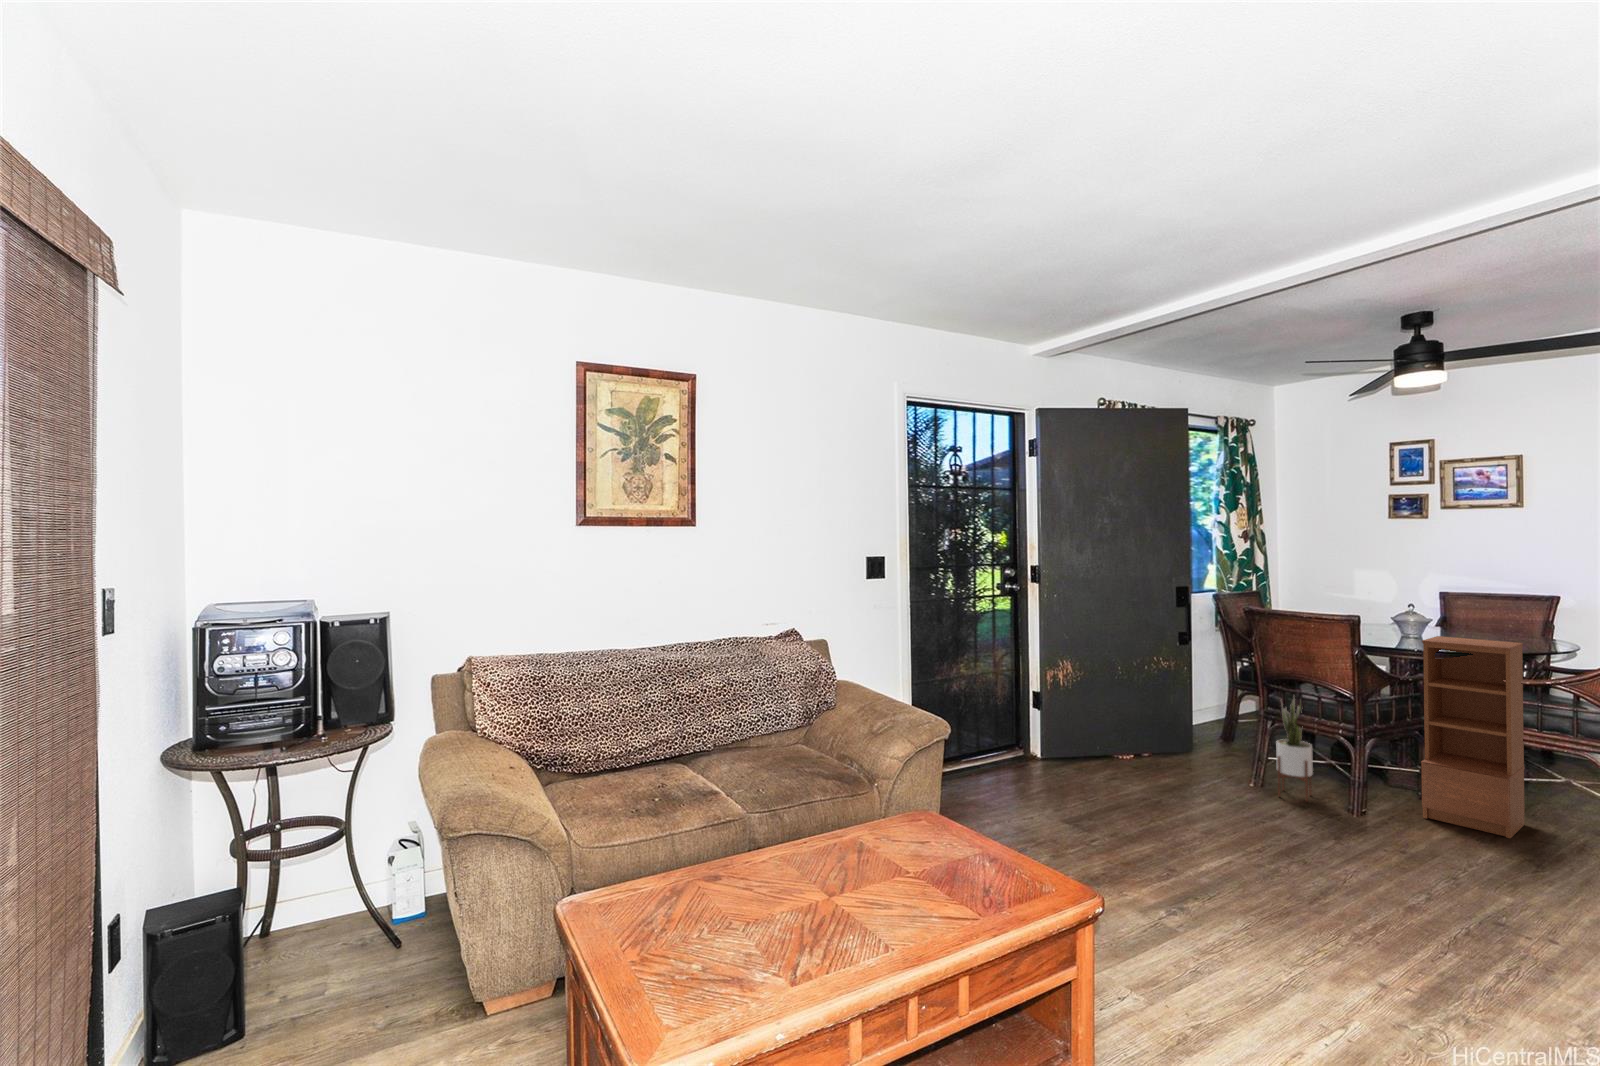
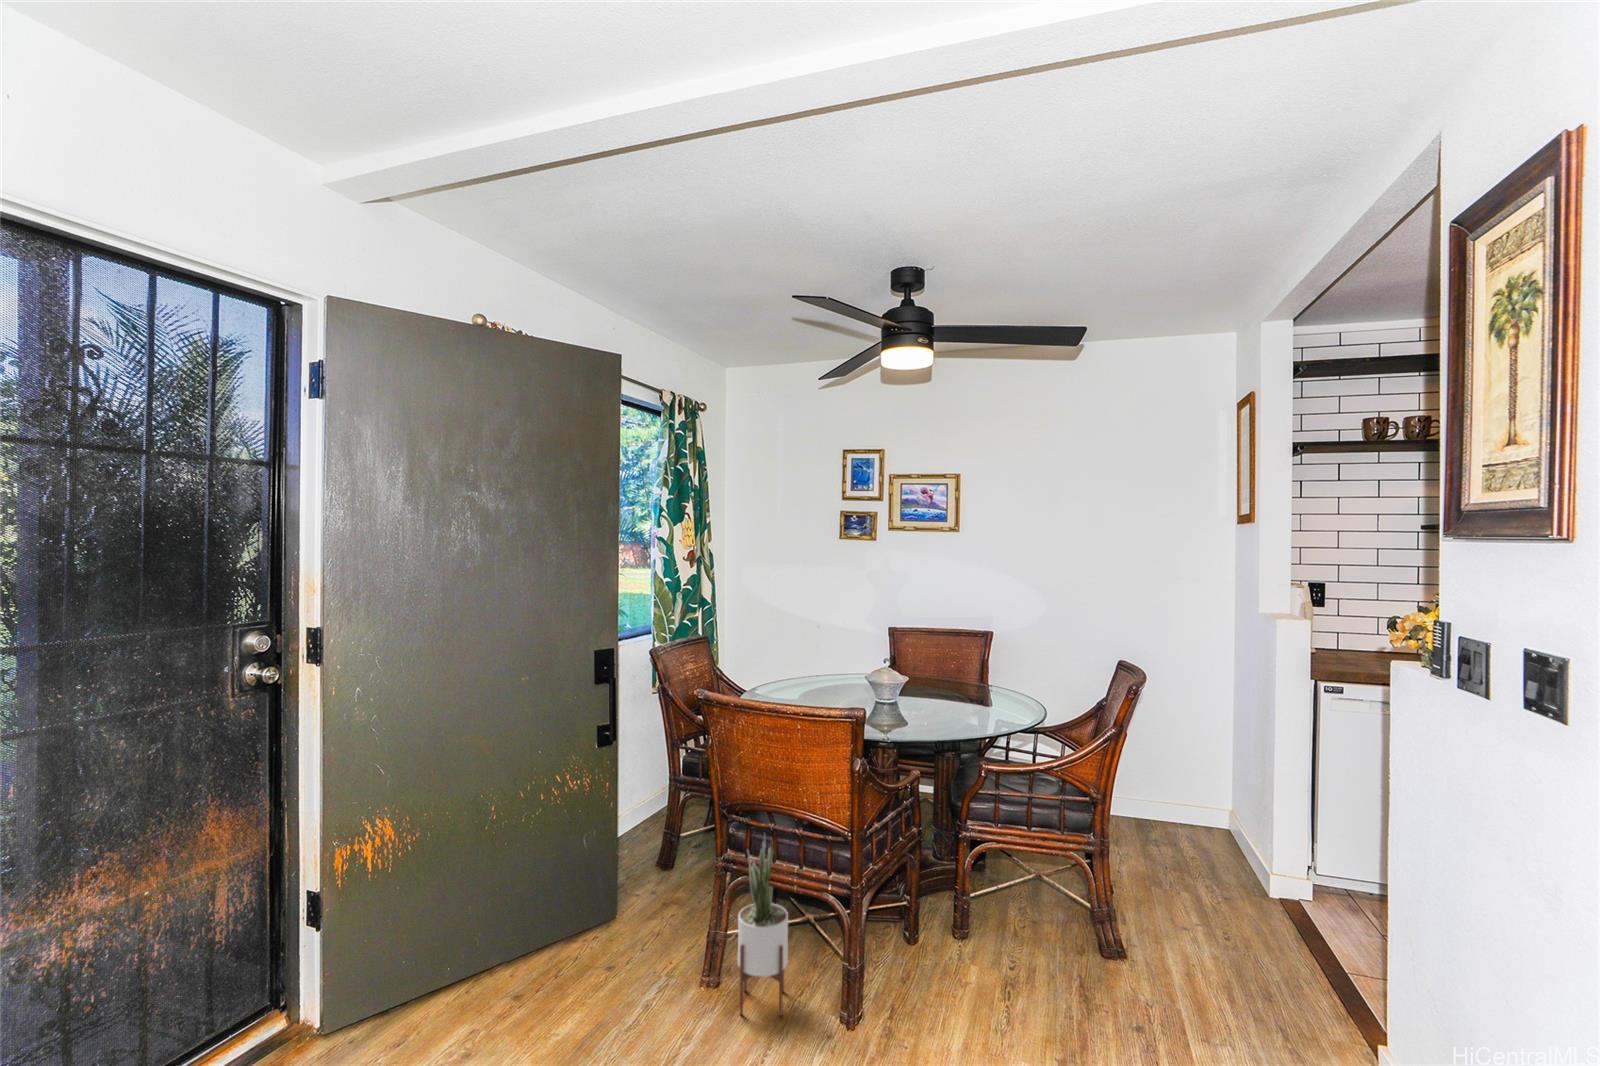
bookcase: present [1421,636,1525,838] -> none [926,713,1031,1017]

